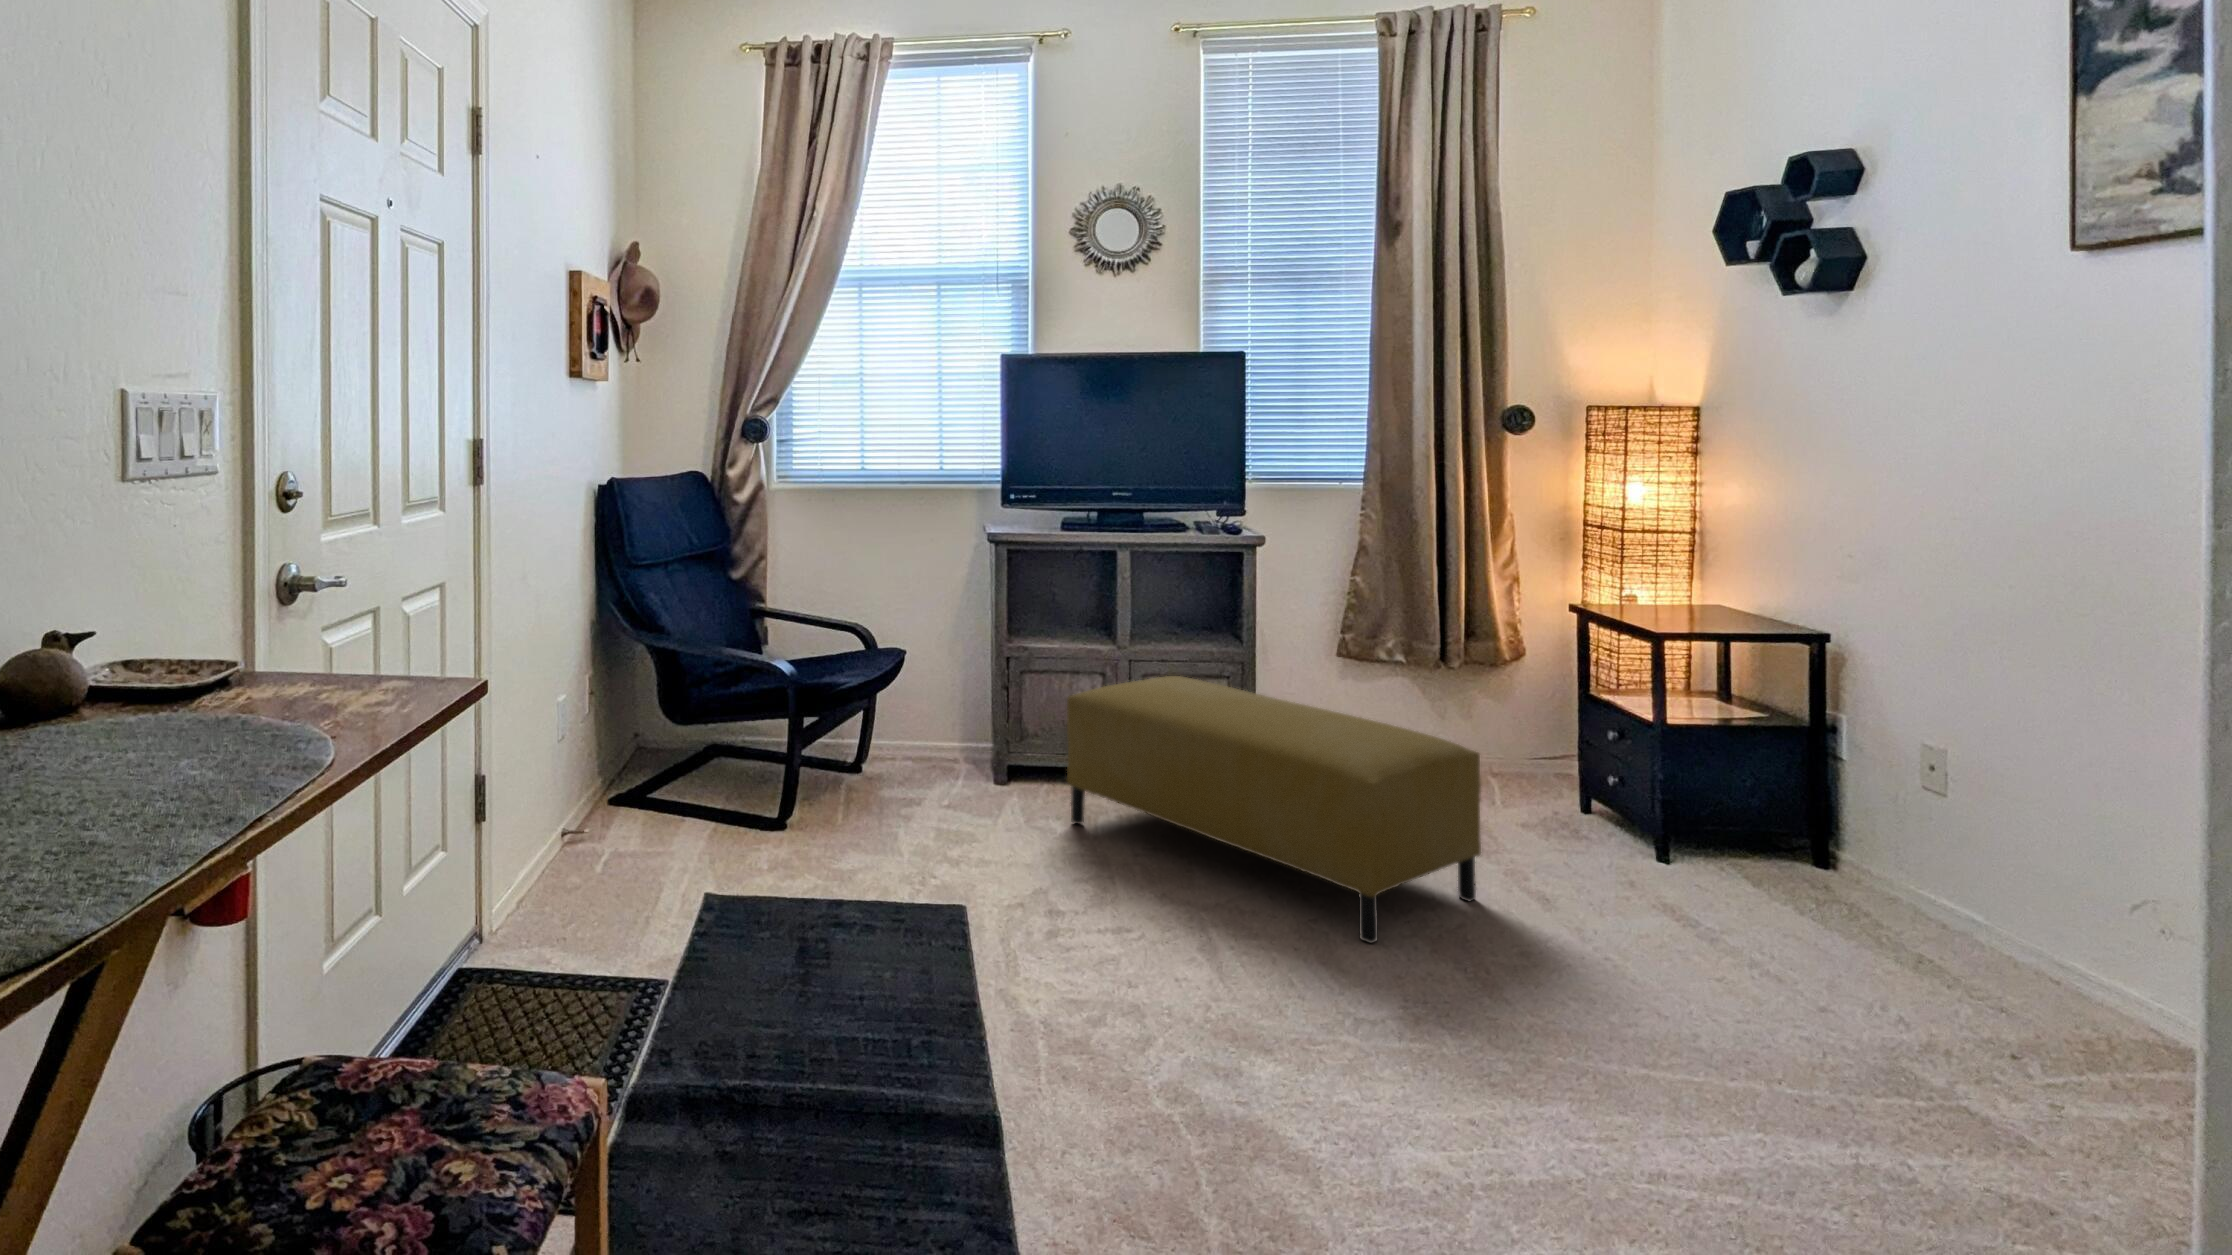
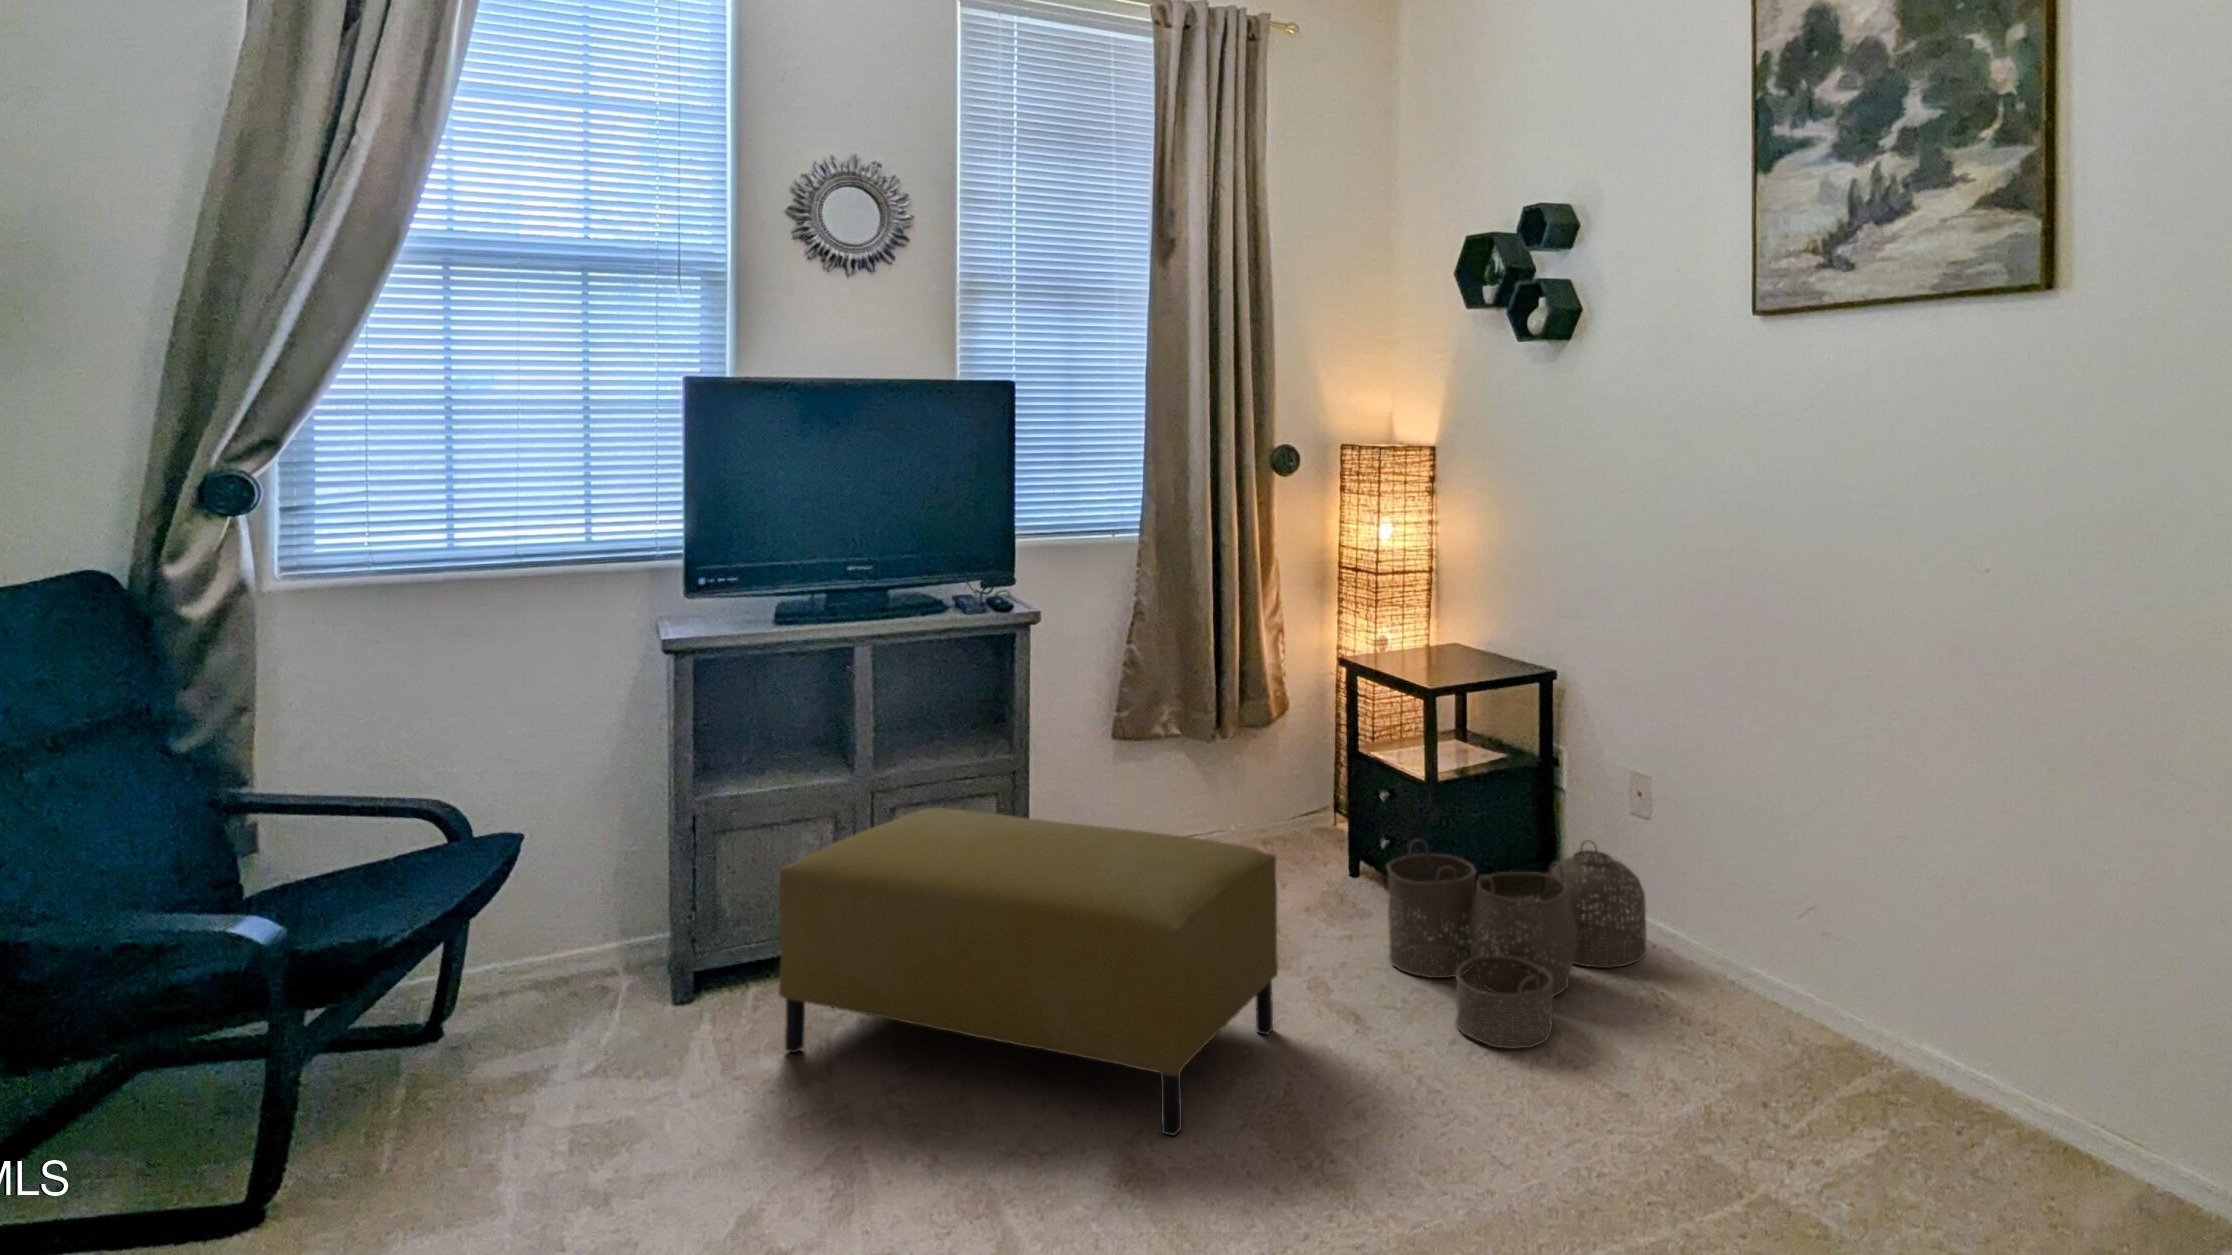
woven basket: none [1610,775,1957,977] -> present [1387,839,1646,1049]

